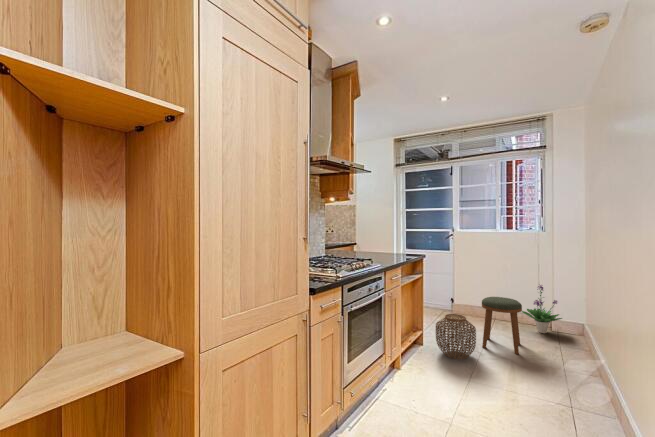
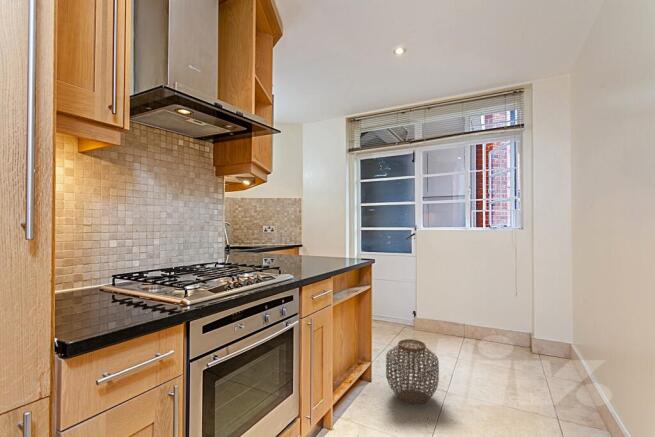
potted plant: present [522,285,562,333] -> none [496,295,547,357]
stool: present [482,297,522,354] -> none [447,313,498,392]

